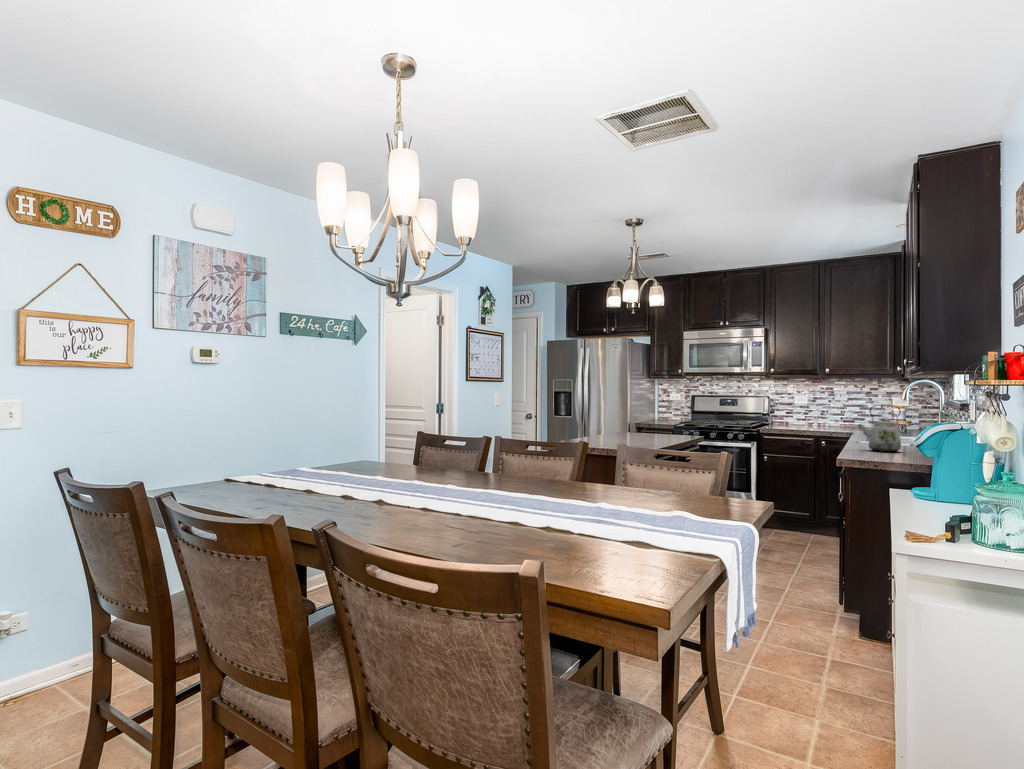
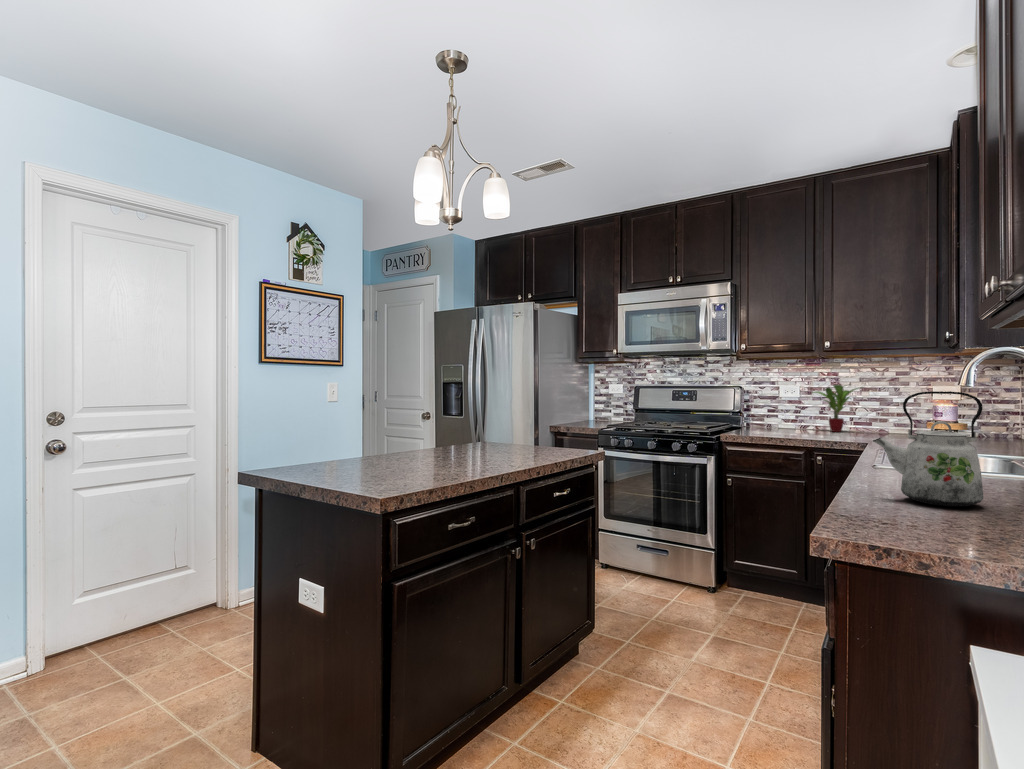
potted plant: none [815,396,851,427] -> present [813,385,858,432]

